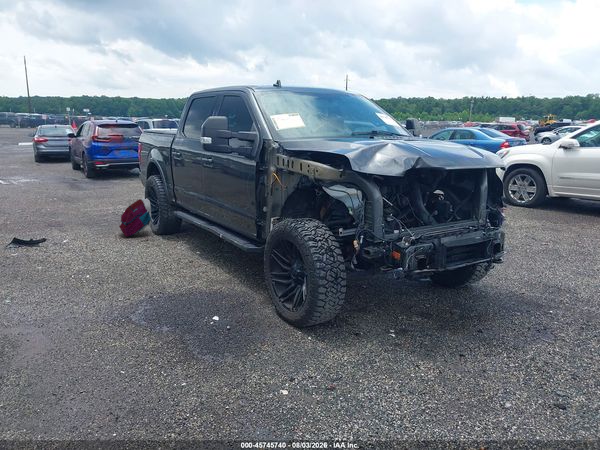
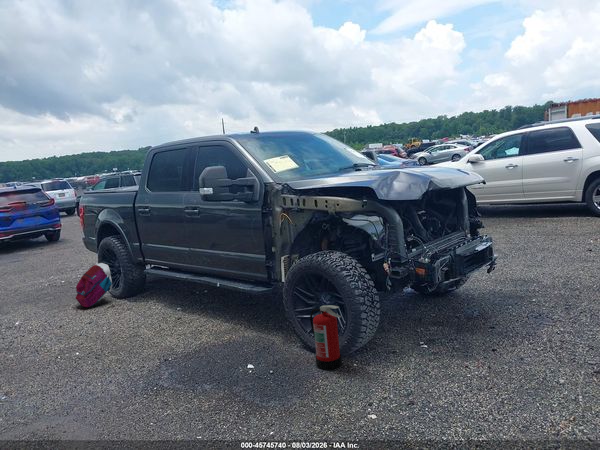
fire extinguisher: none [274,272,300,337] -> present [310,305,342,370]

